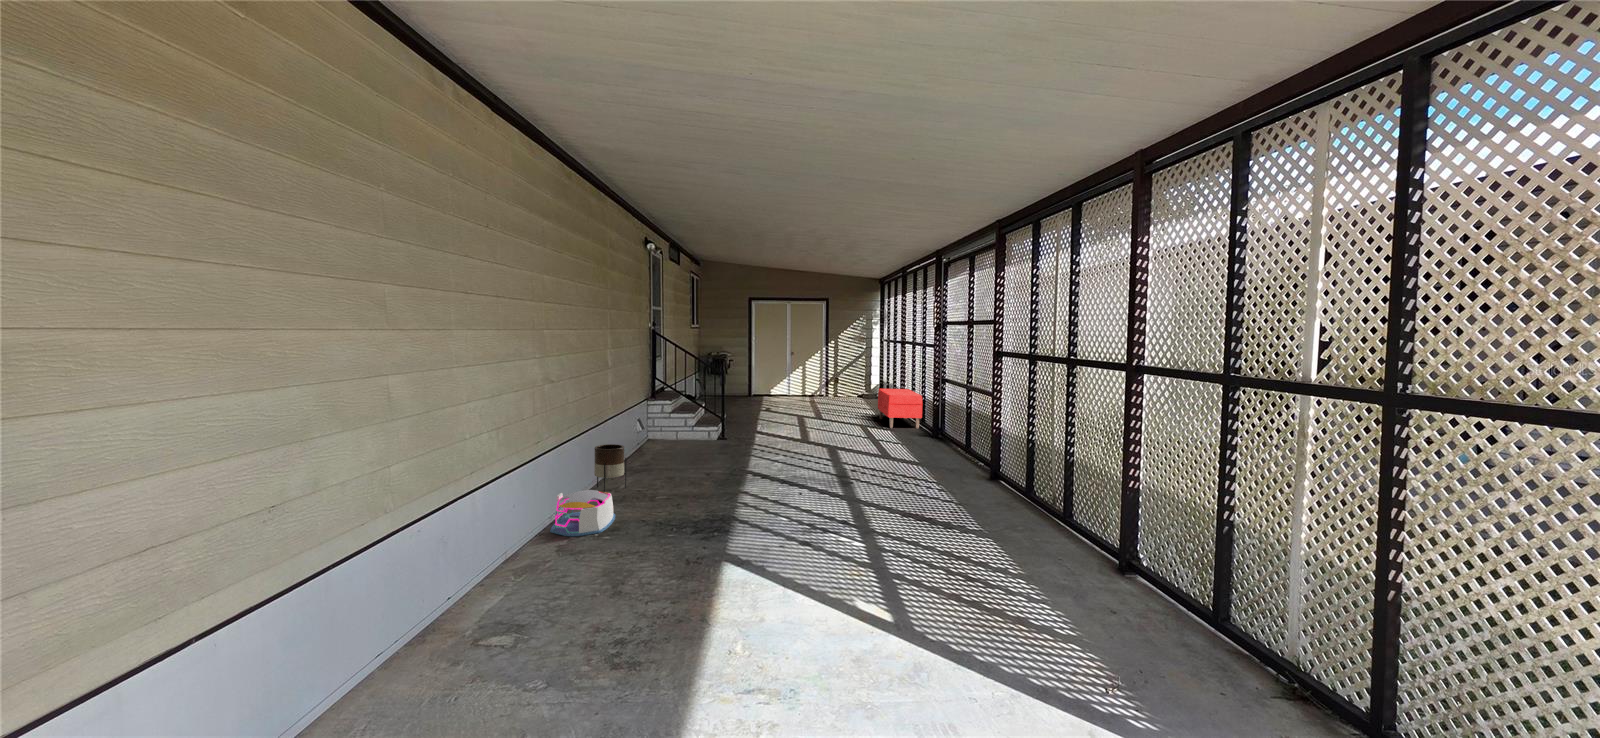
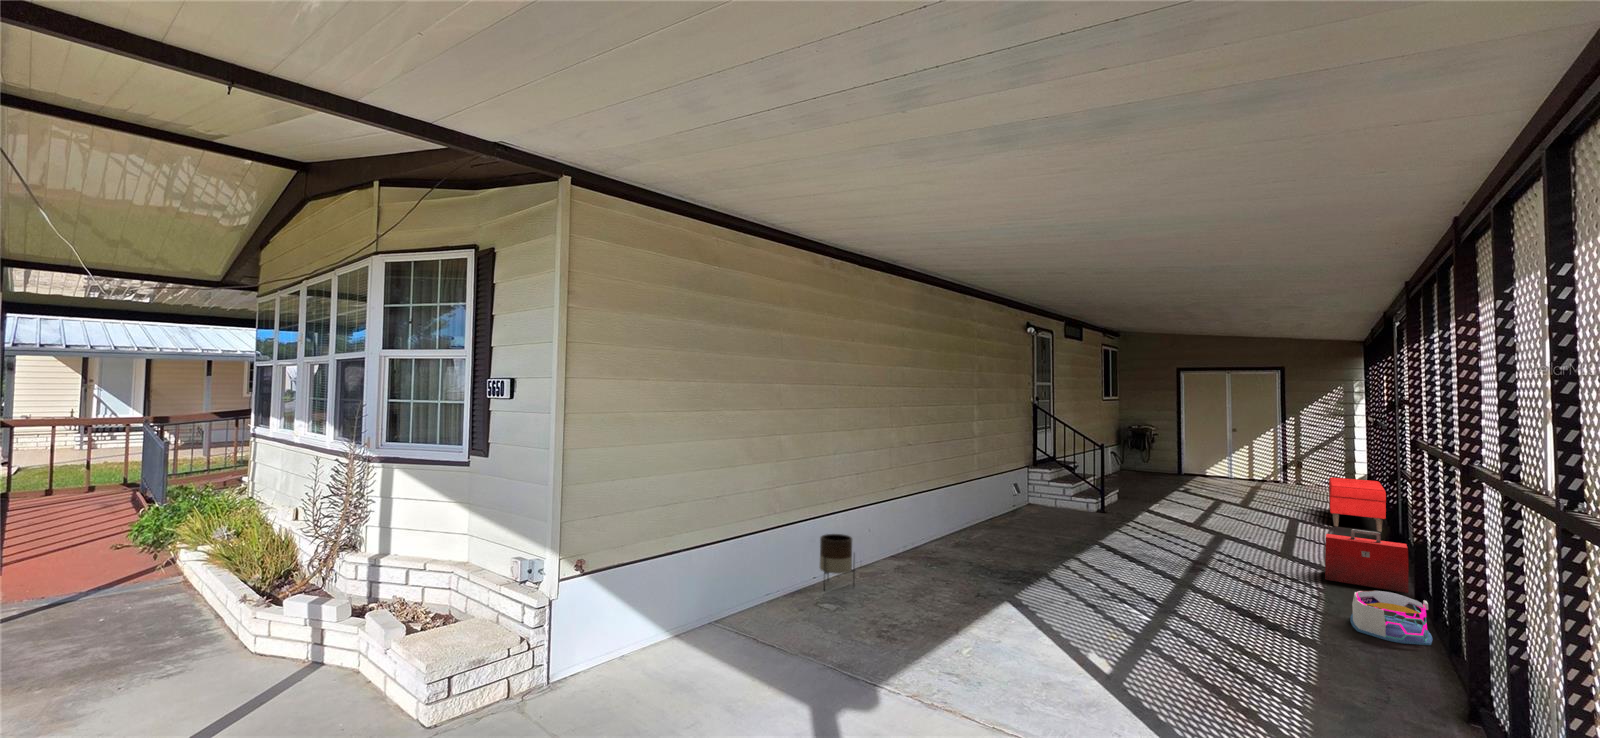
toolbox: none [924,430,983,476] -> present [1325,529,1408,593]
planter: present [594,444,626,492] -> present [820,534,855,576]
storage bin: present [550,490,615,536] -> present [1350,591,1433,645]

